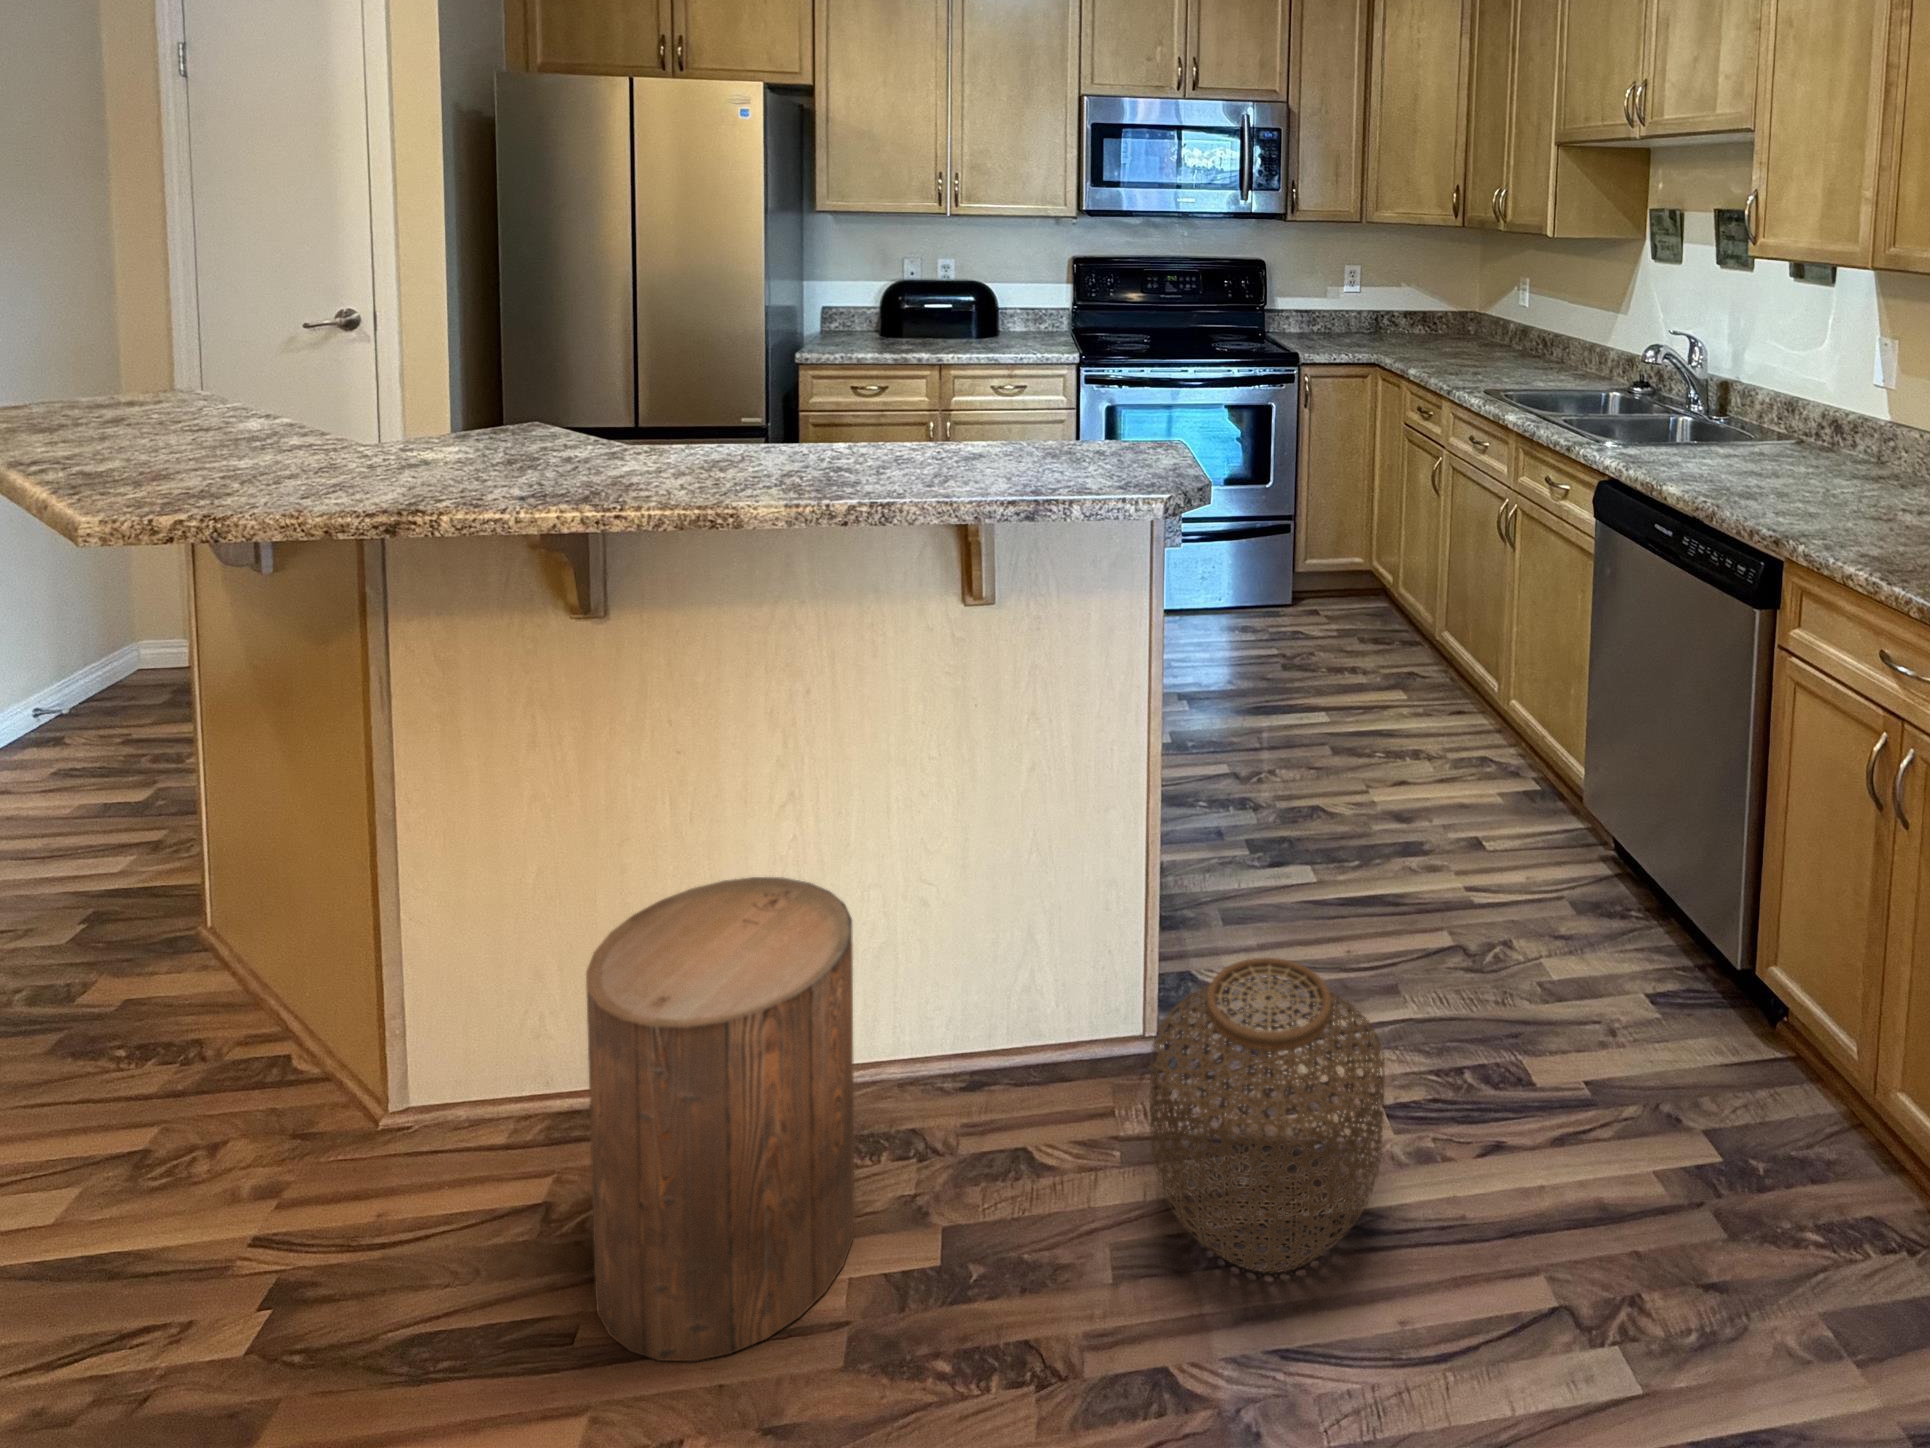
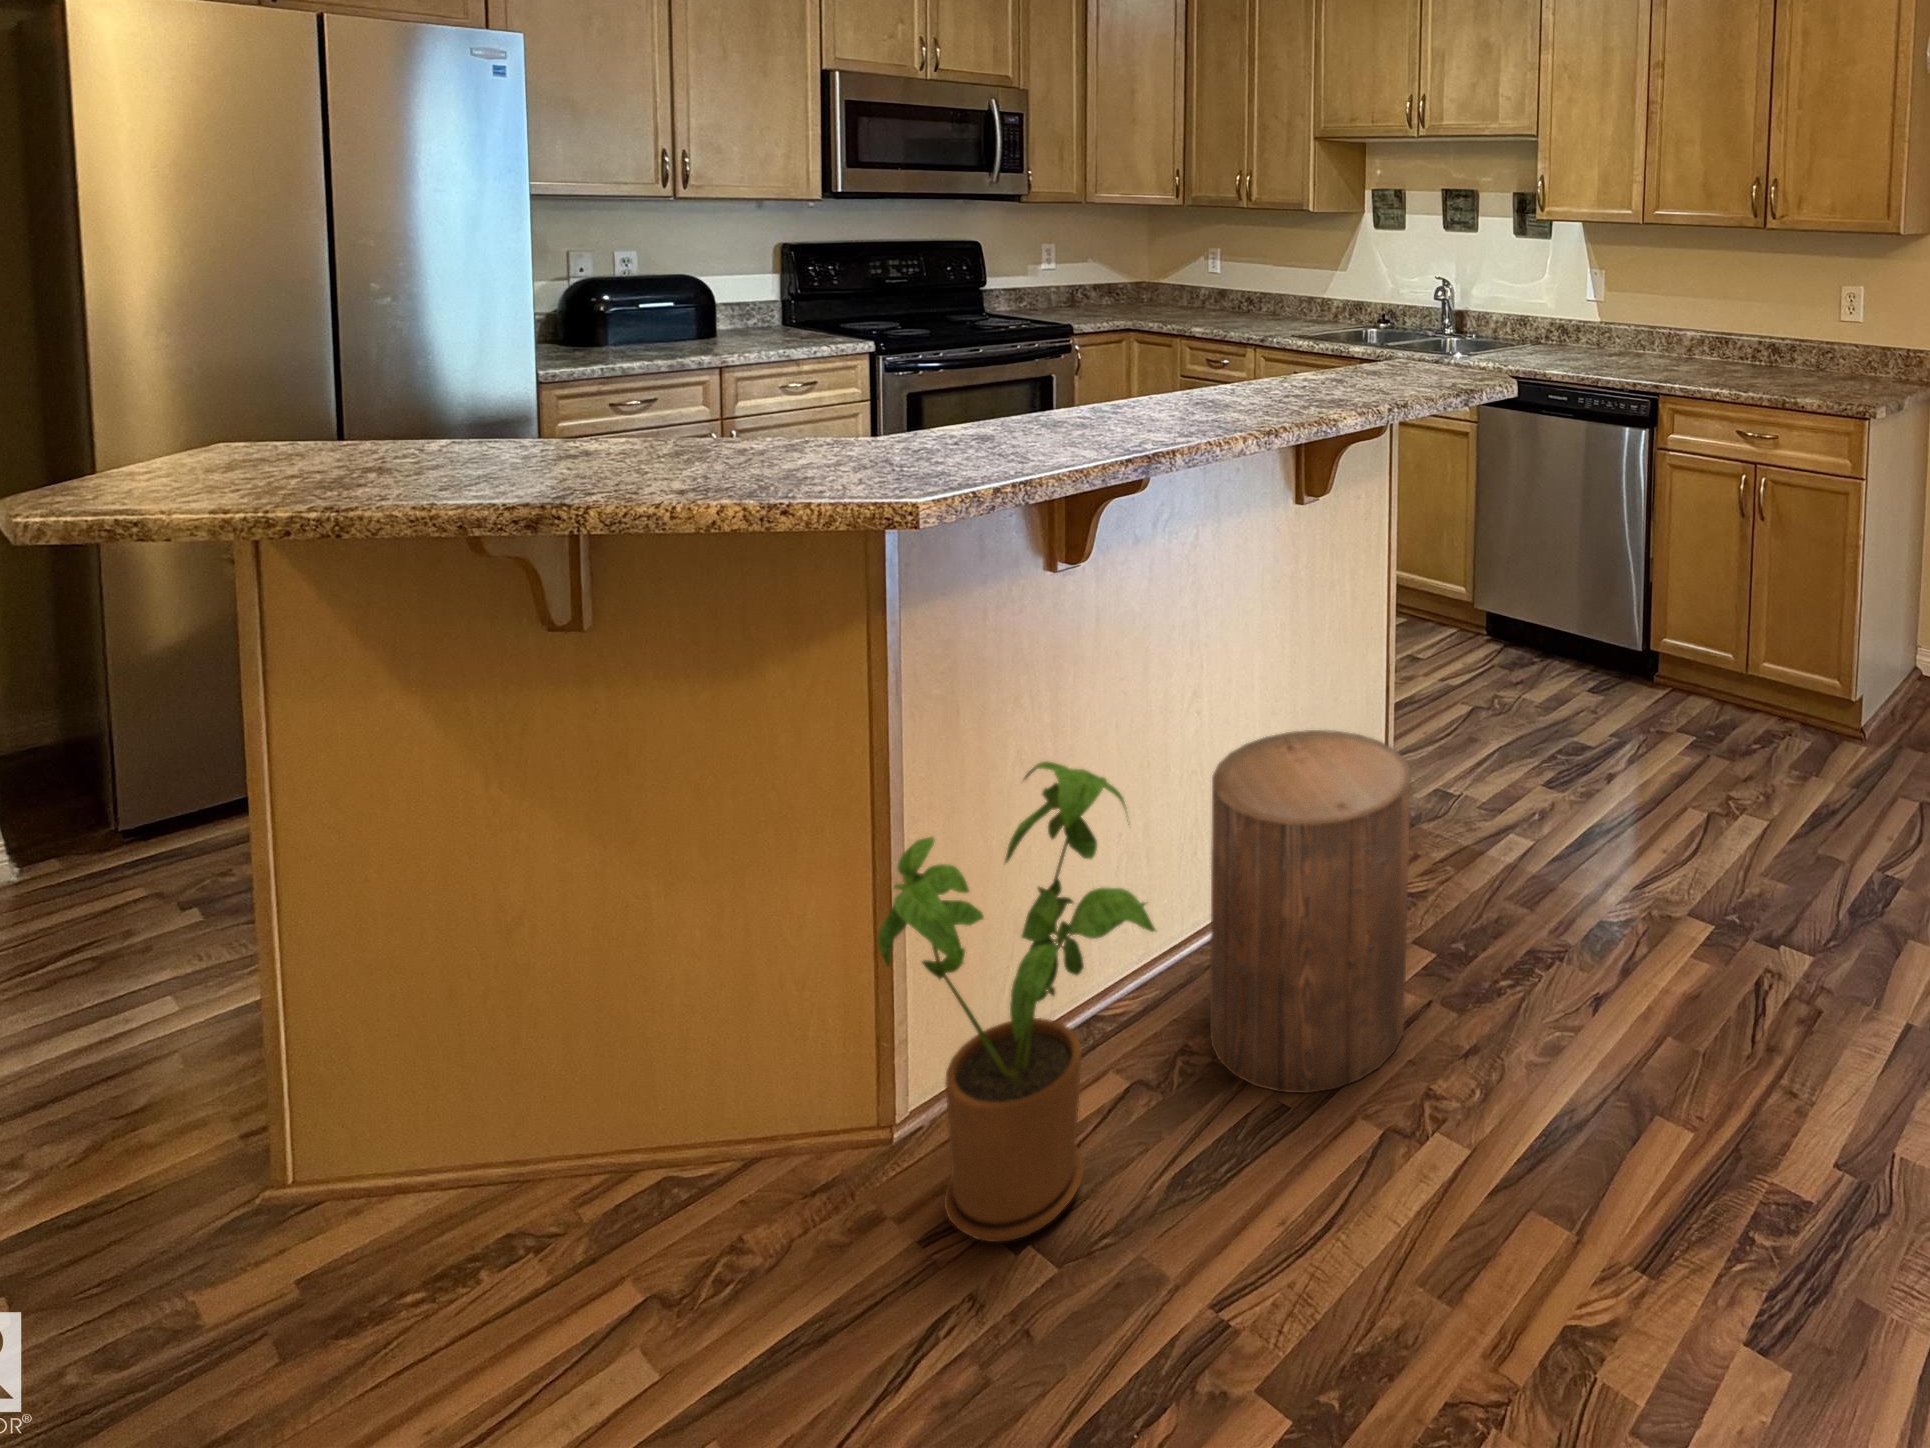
house plant: none [217,815,516,1298] -> present [878,762,1156,1242]
woven basket: present [1150,958,1385,1272] -> none [1487,685,1641,874]

